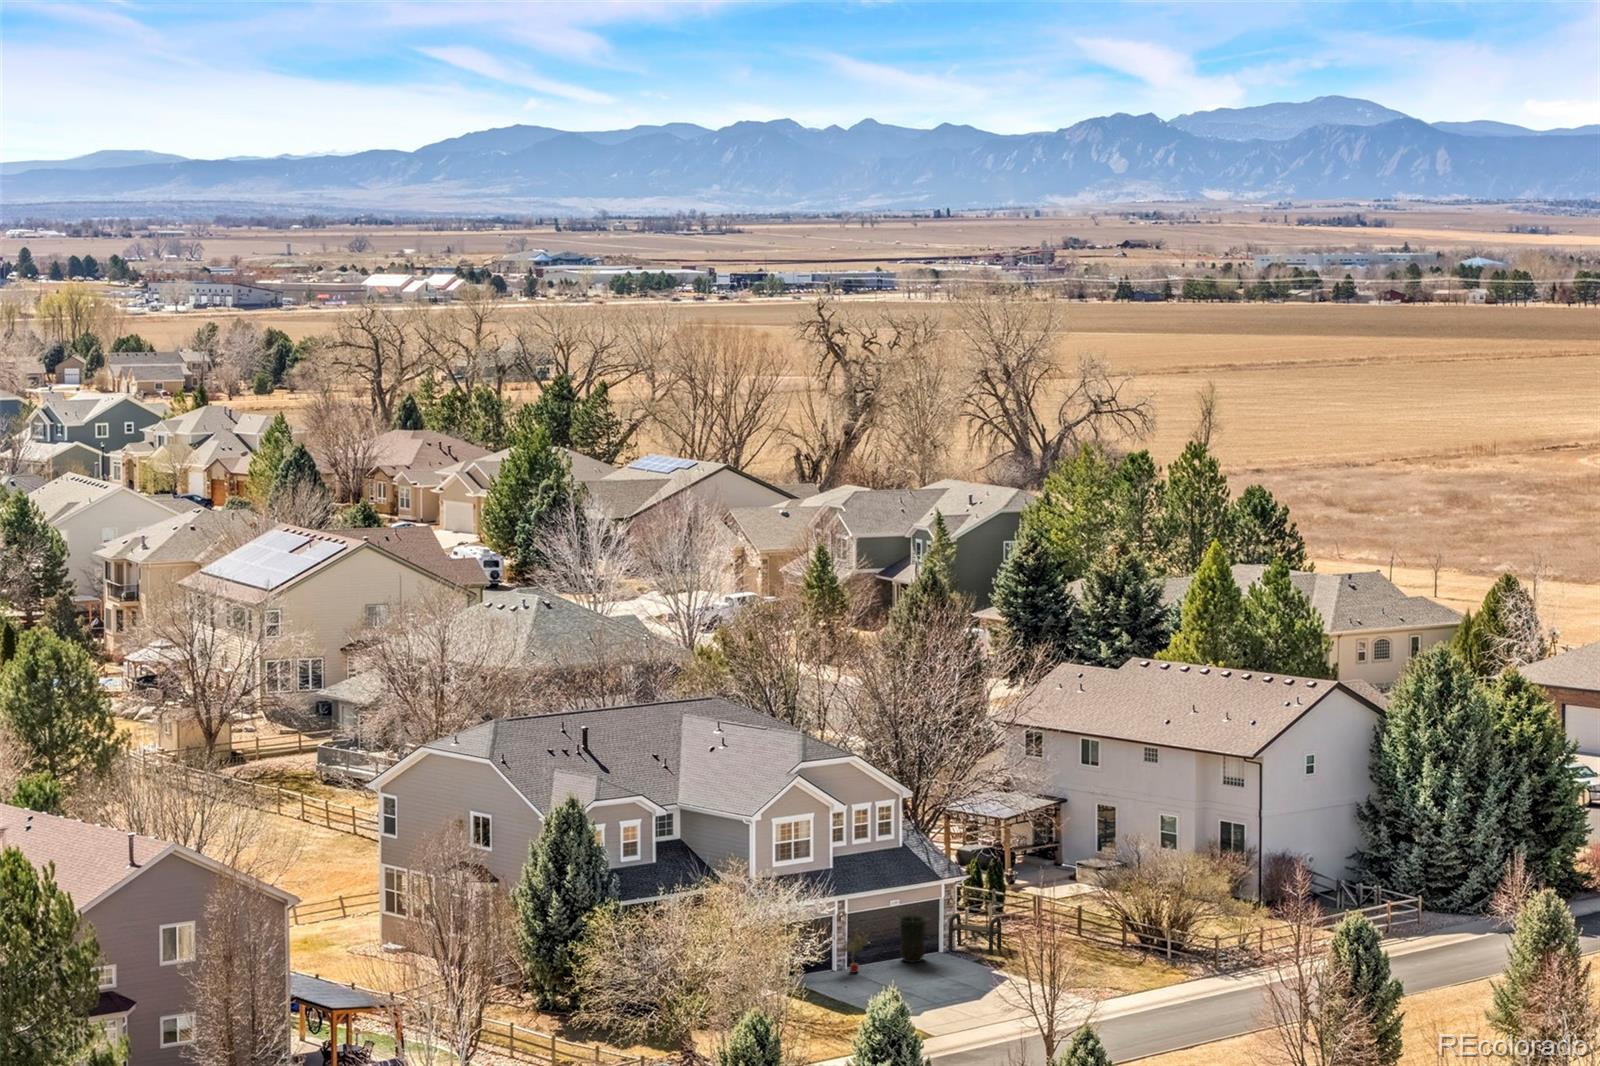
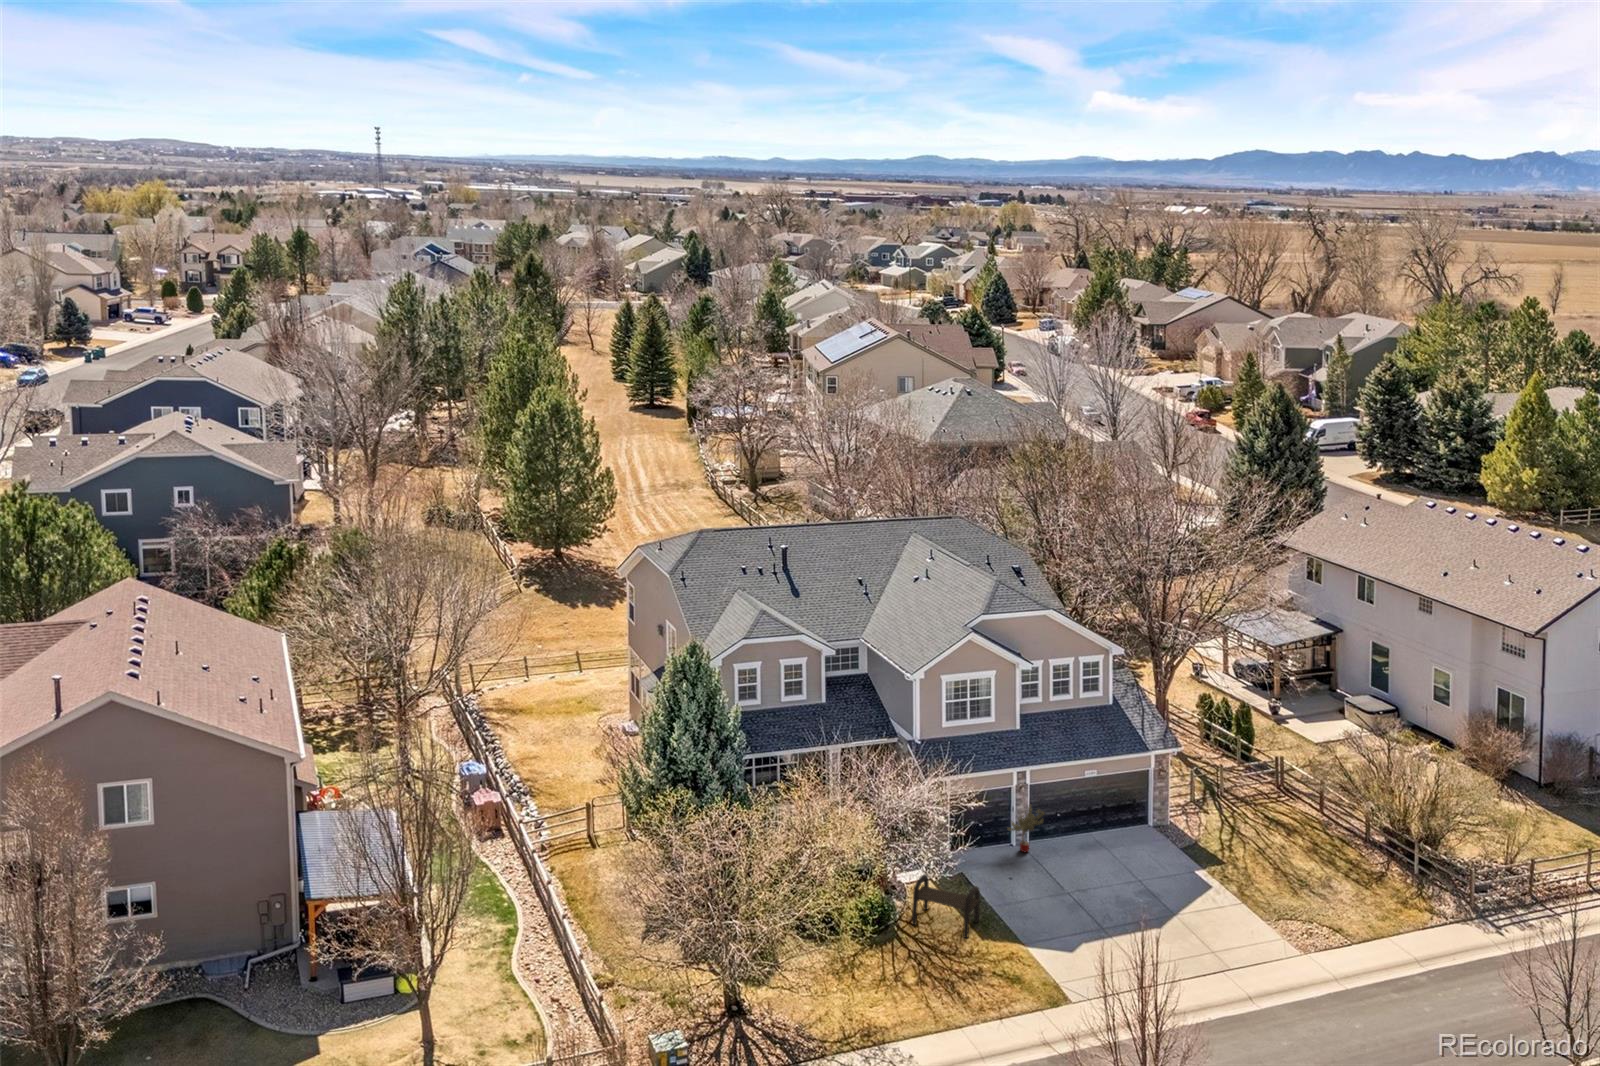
bench: present [948,913,1001,955] -> present [912,874,980,938]
trash can: present [896,914,930,962] -> none [1083,788,1123,844]

